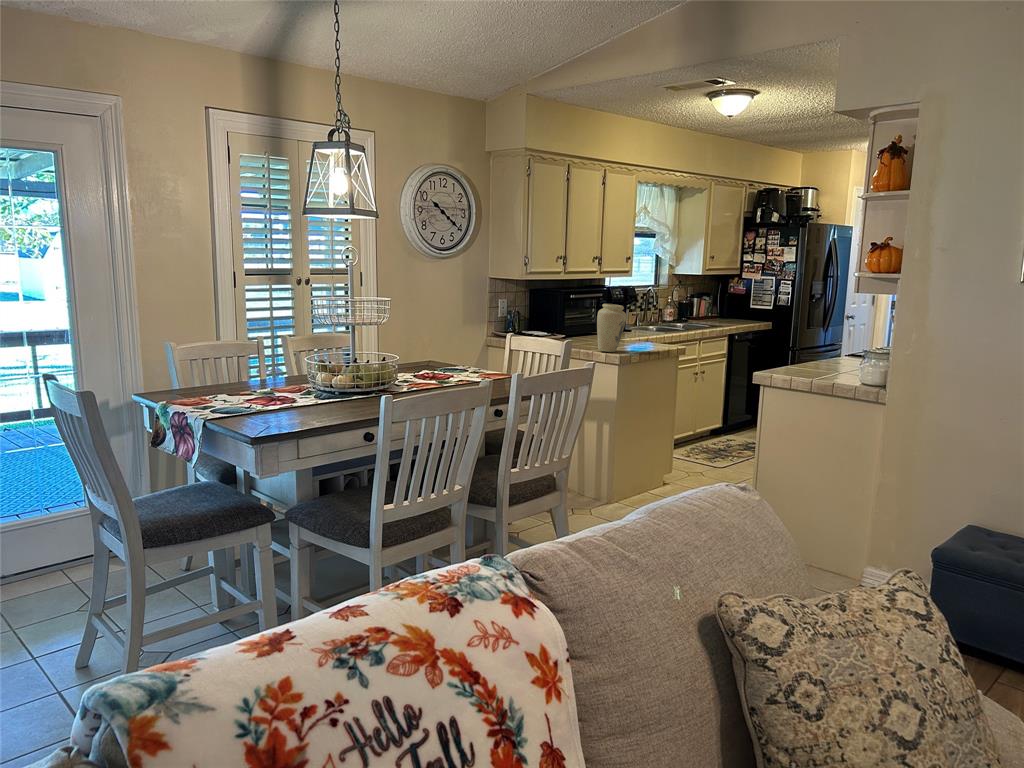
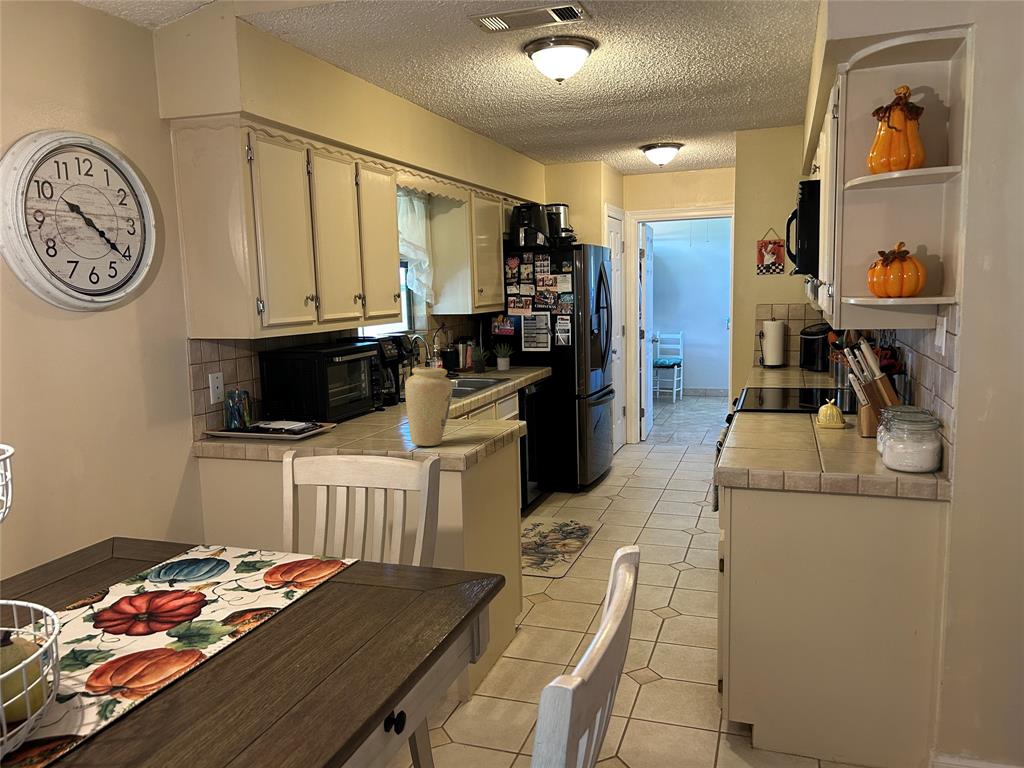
succulent plant: none [700,299,743,322] -> present [469,344,512,372]

